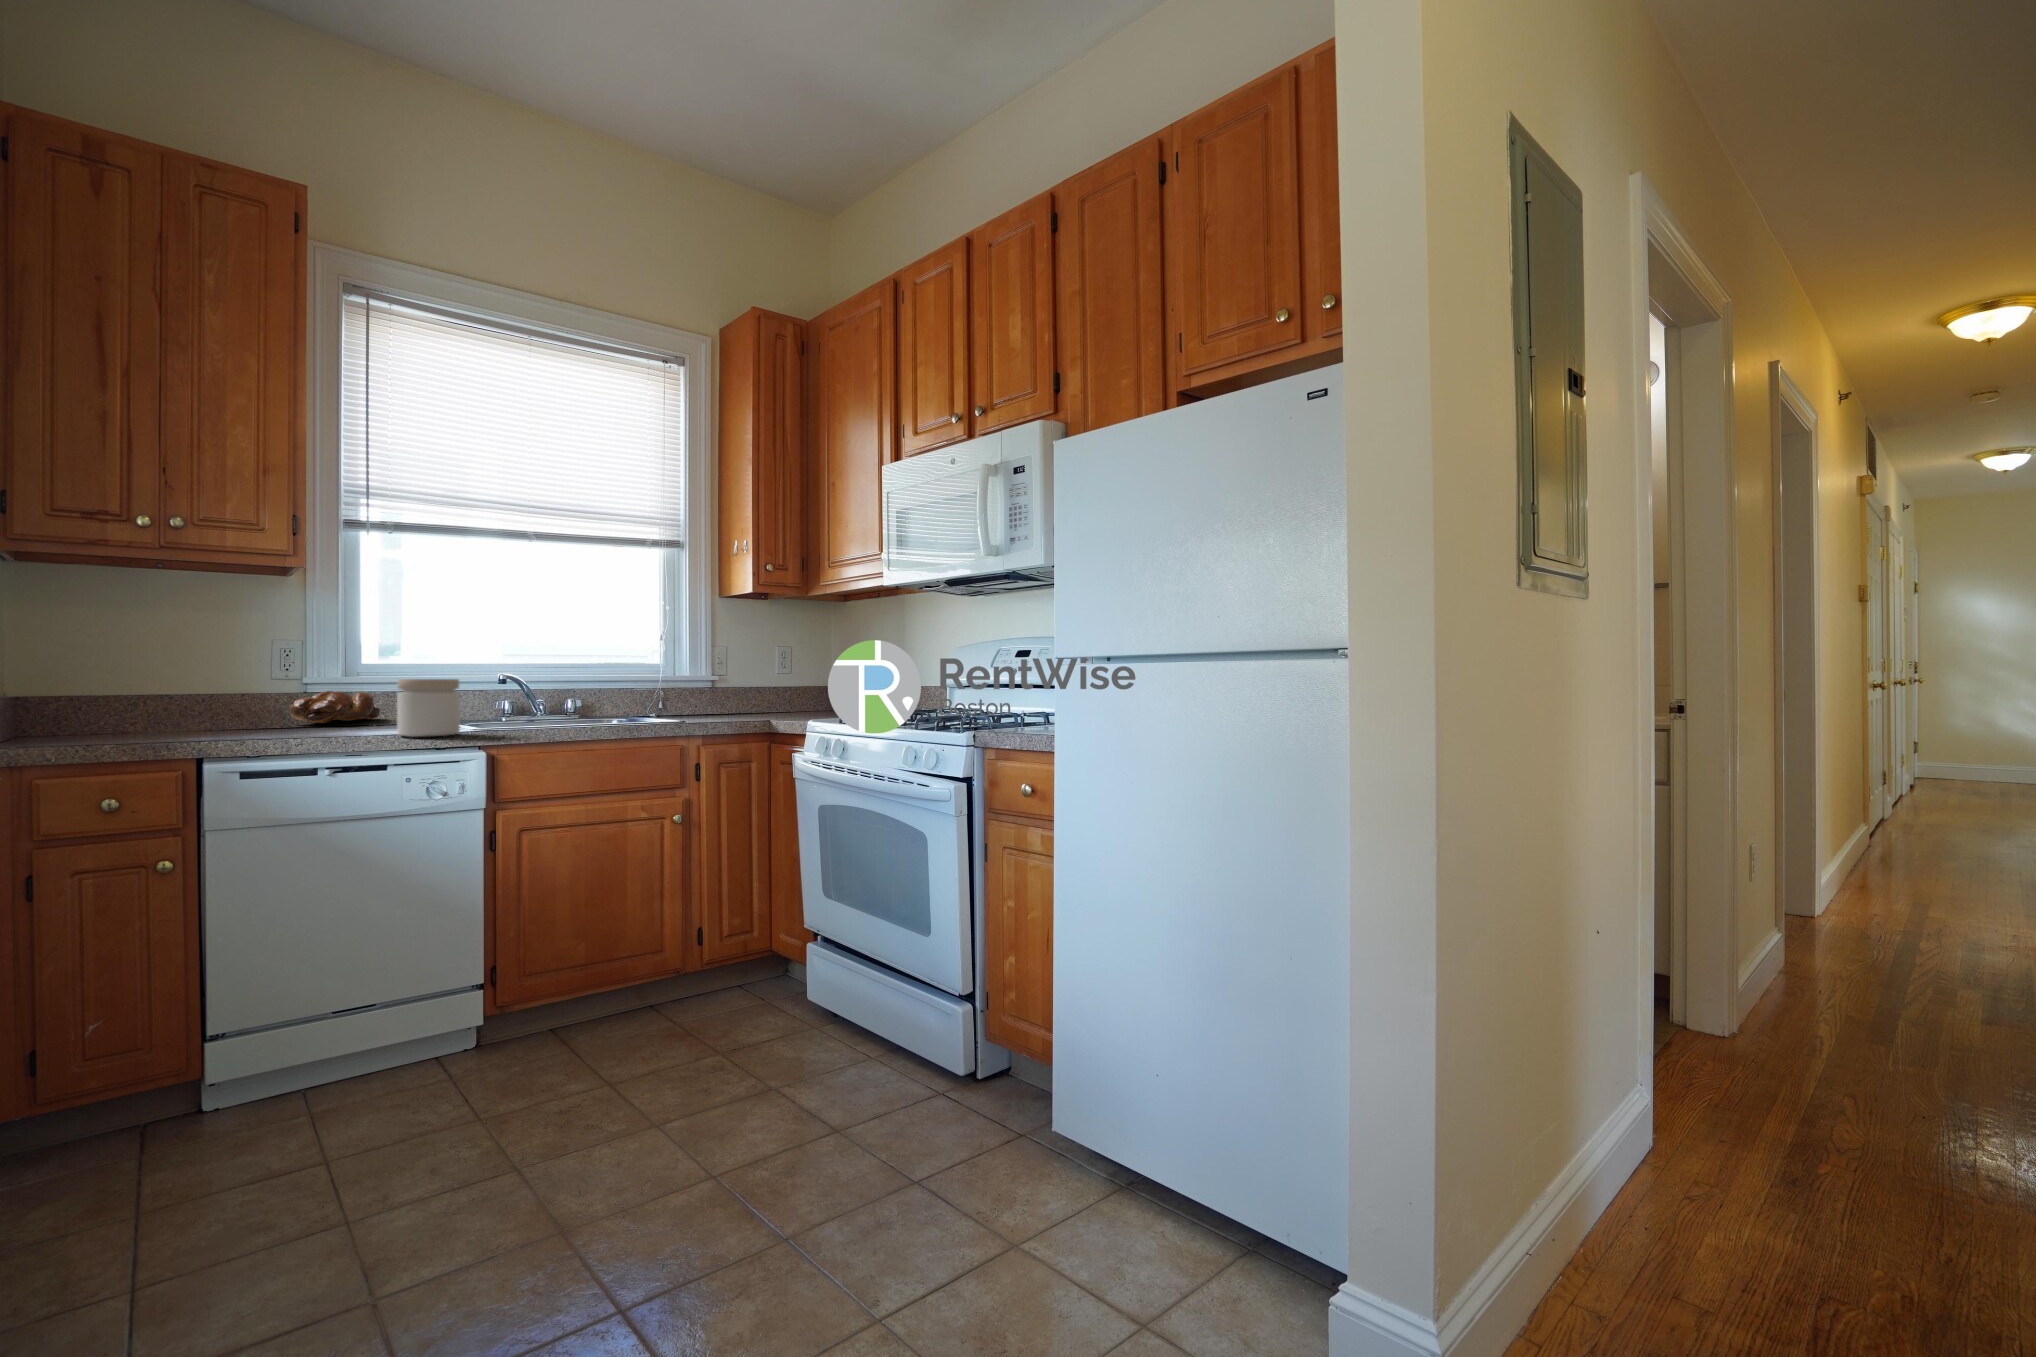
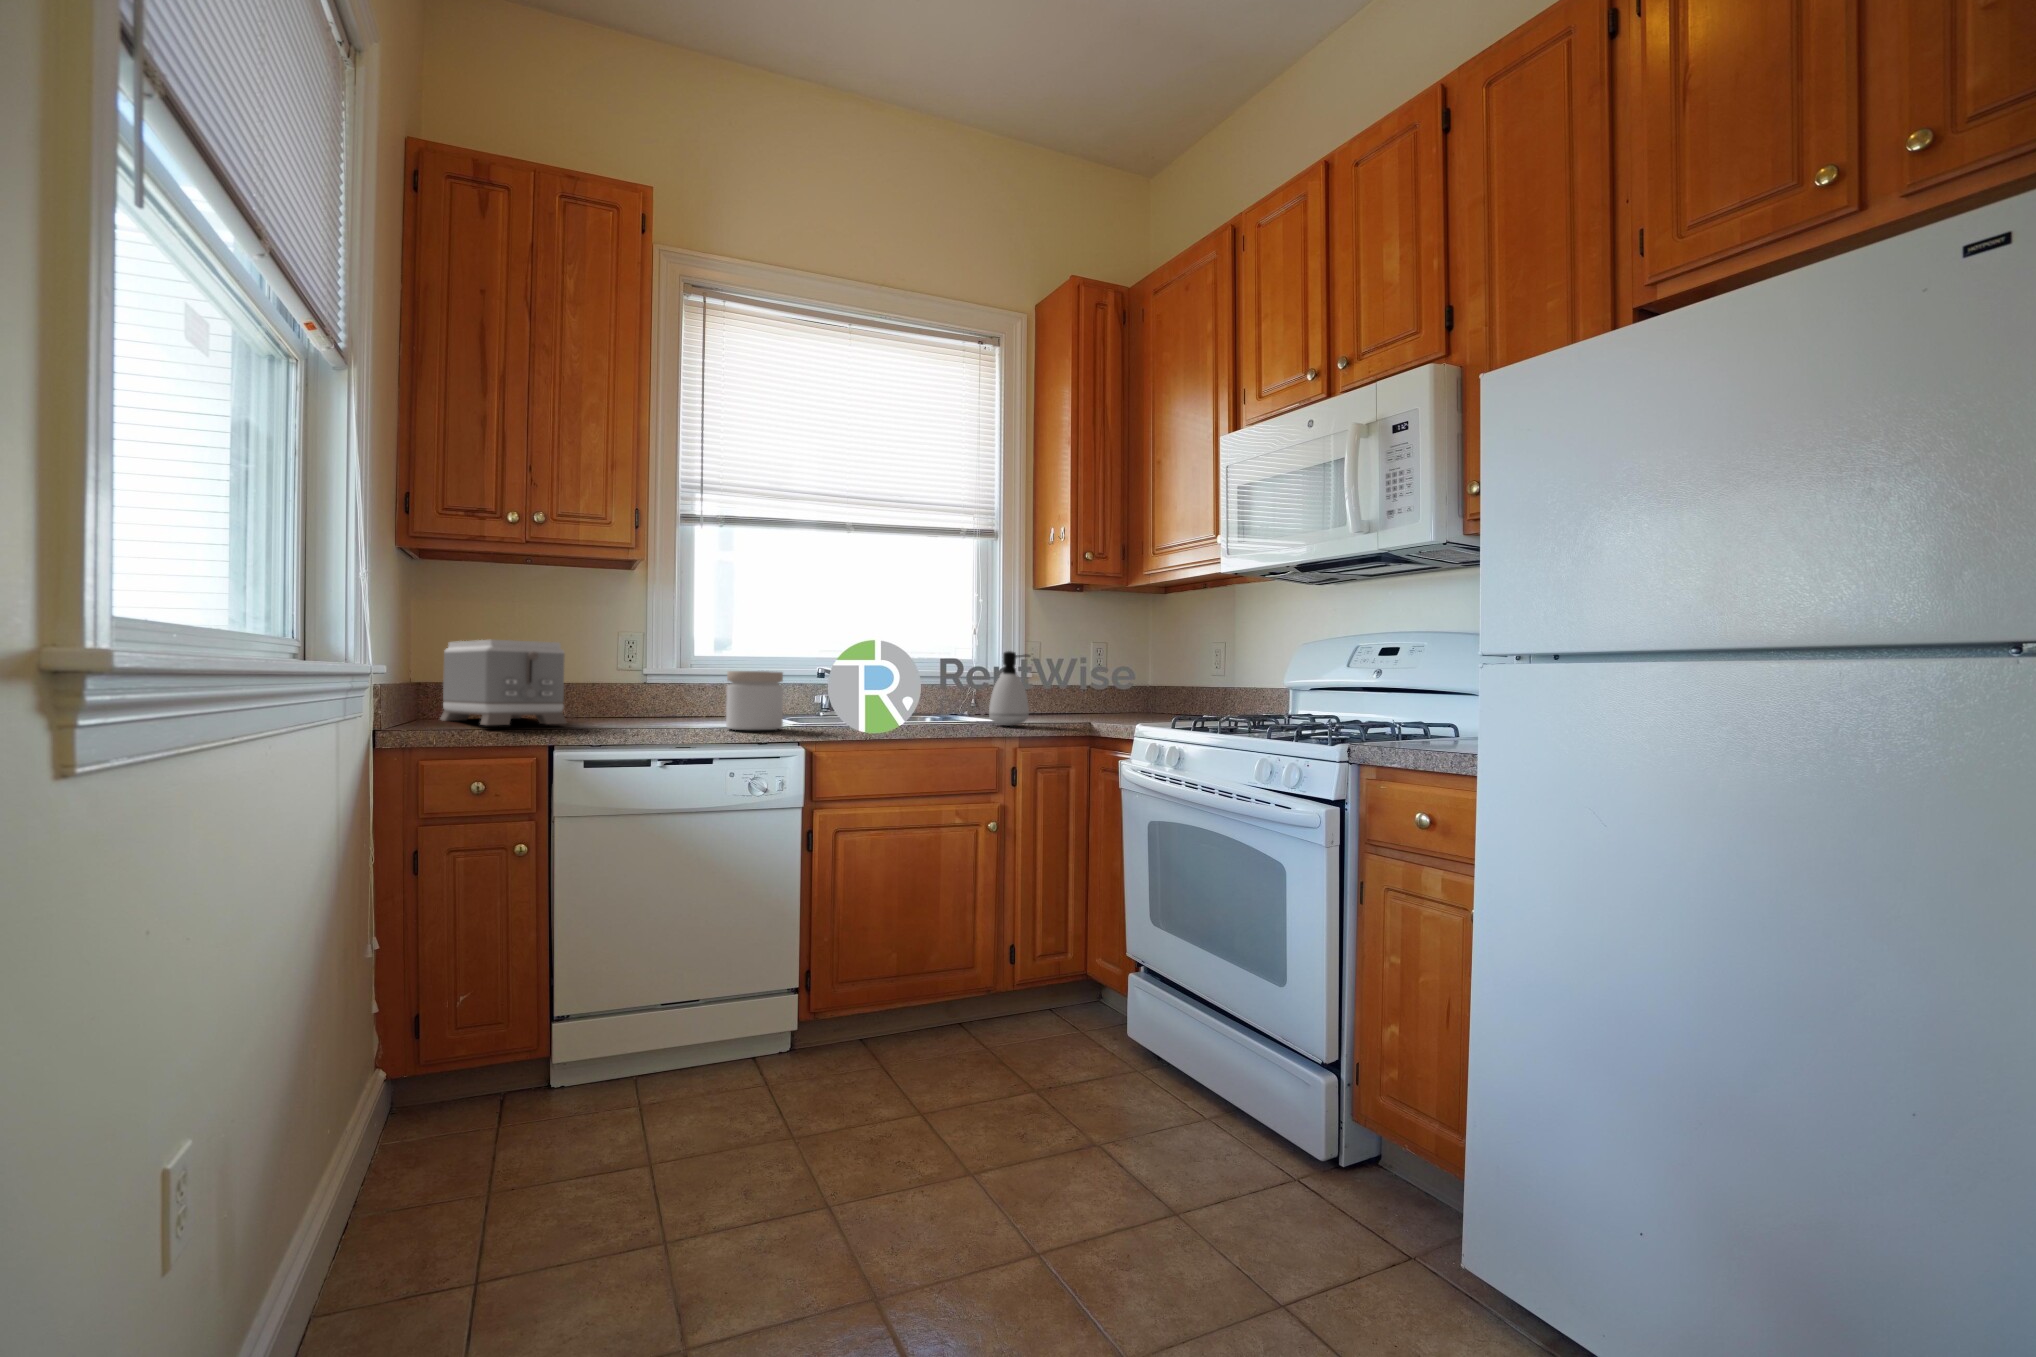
toaster: none [49,652,213,741] -> present [440,640,567,725]
soap dispenser: none [675,655,715,724] -> present [989,651,1030,726]
bread loaf: present [289,691,380,723] -> none [632,683,710,714]

